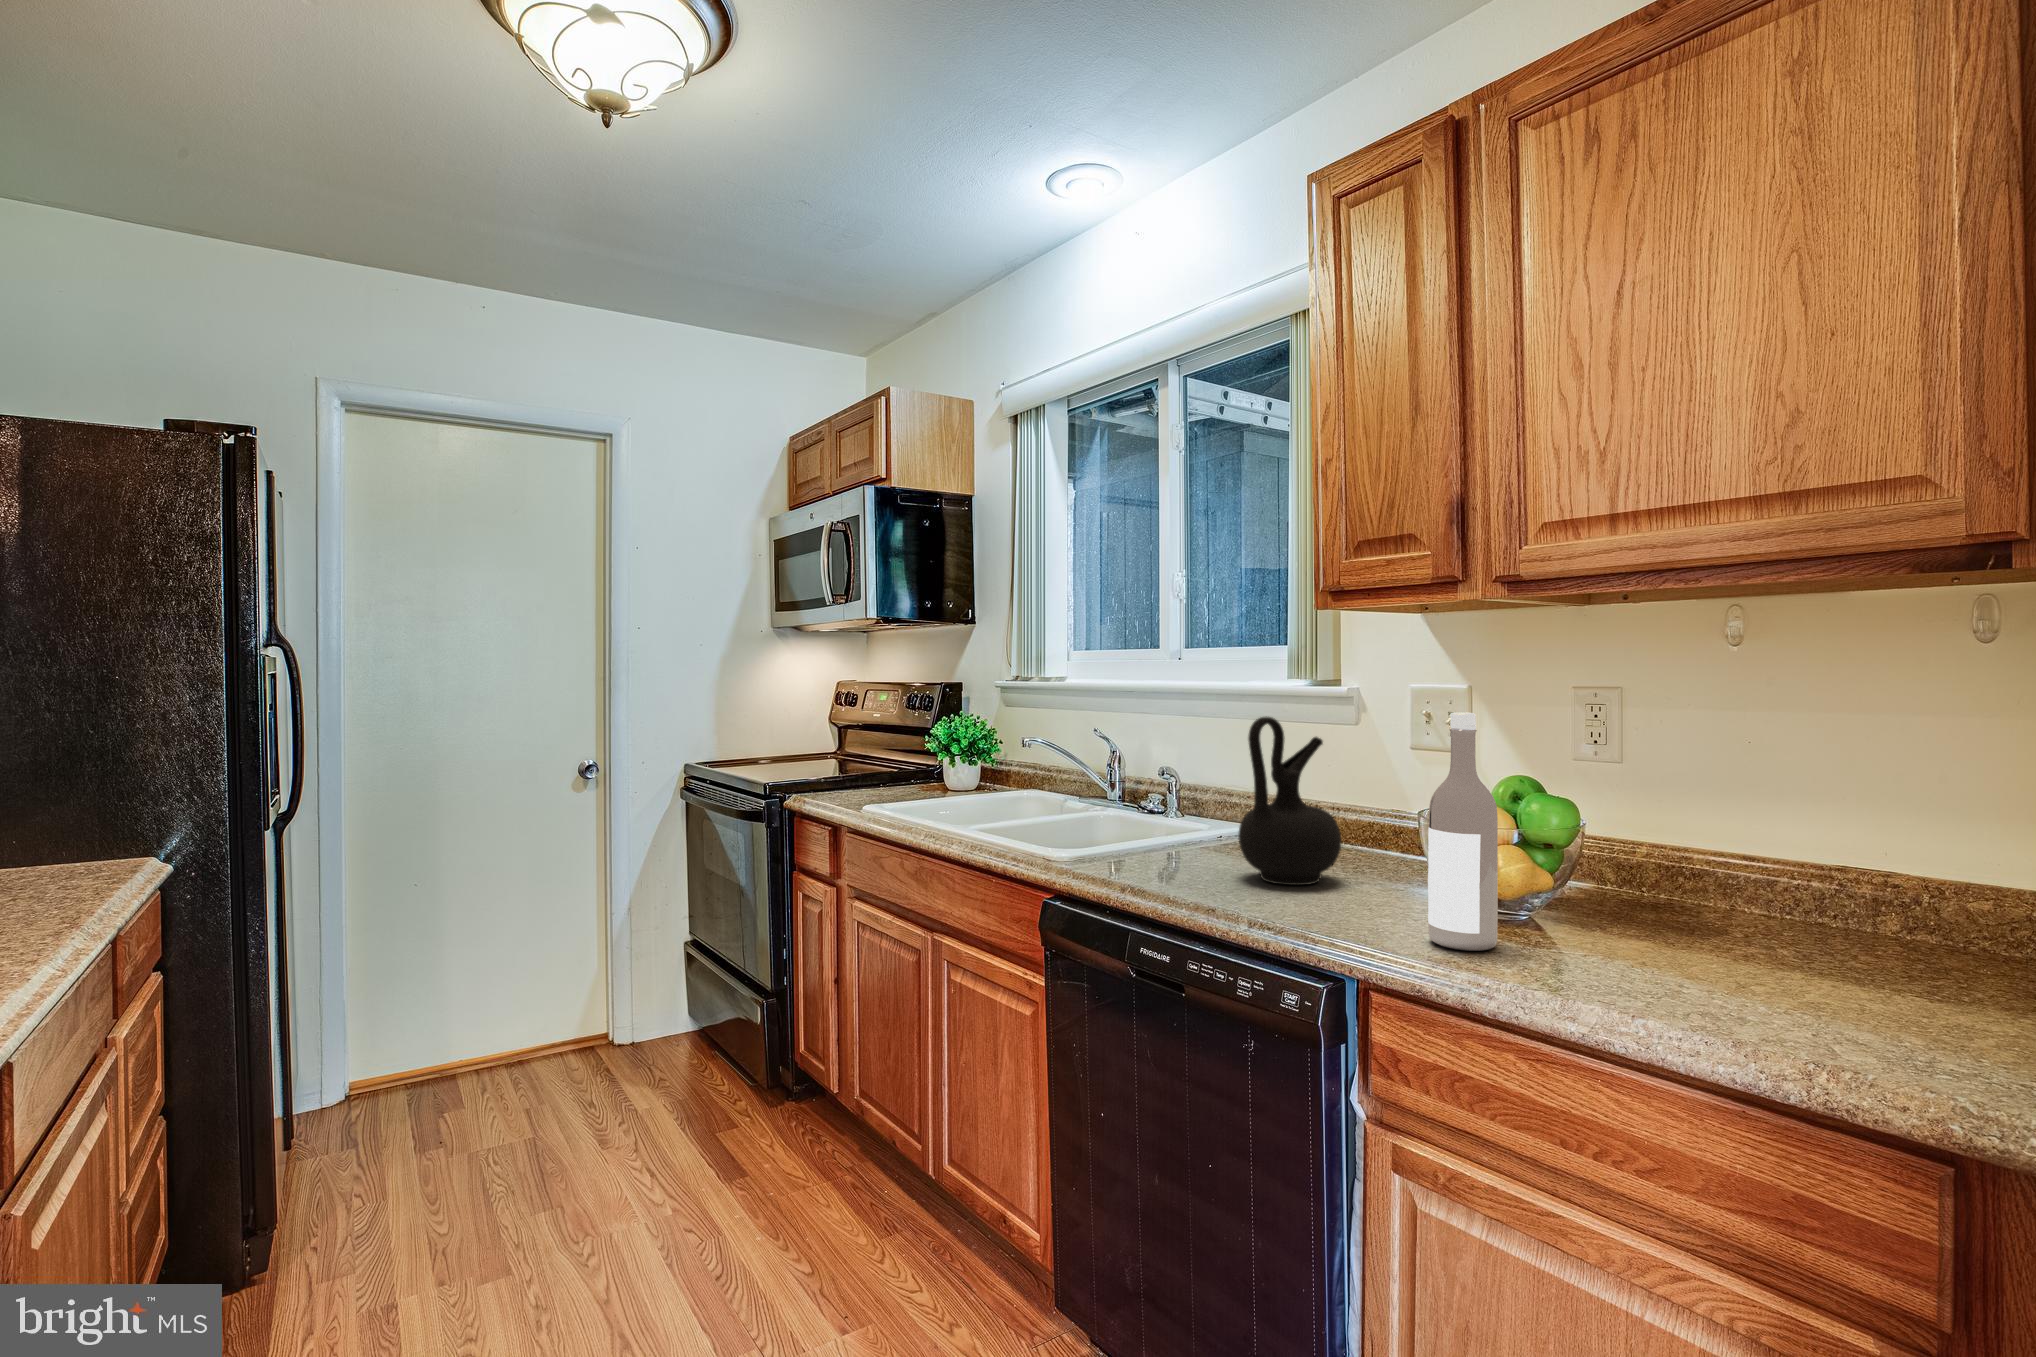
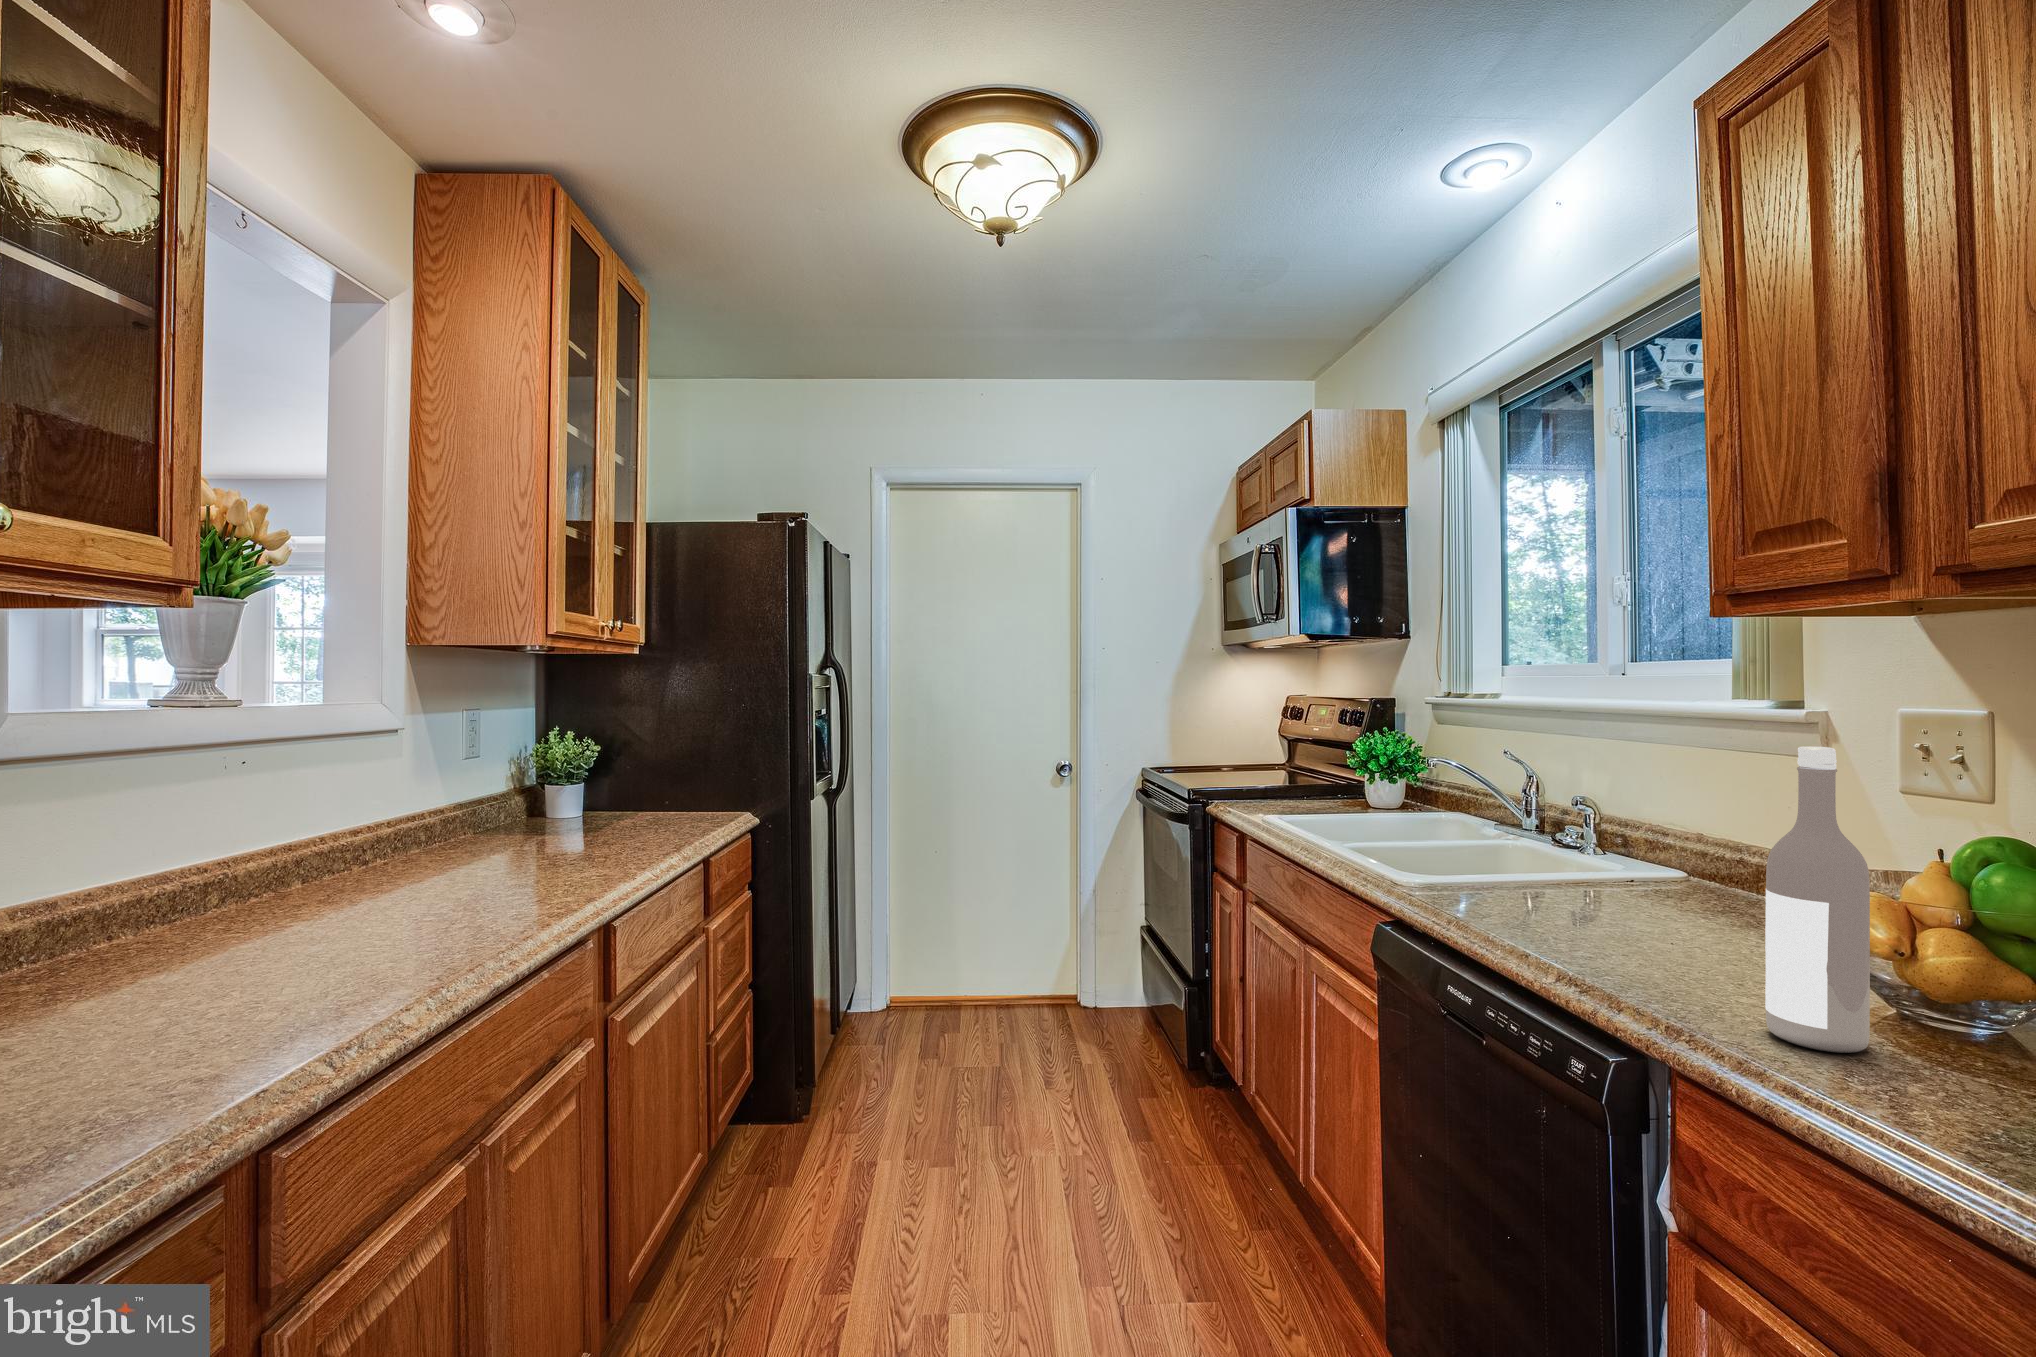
ceramic jug: present [1239,716,1341,885] -> none [1595,743,1736,946]

